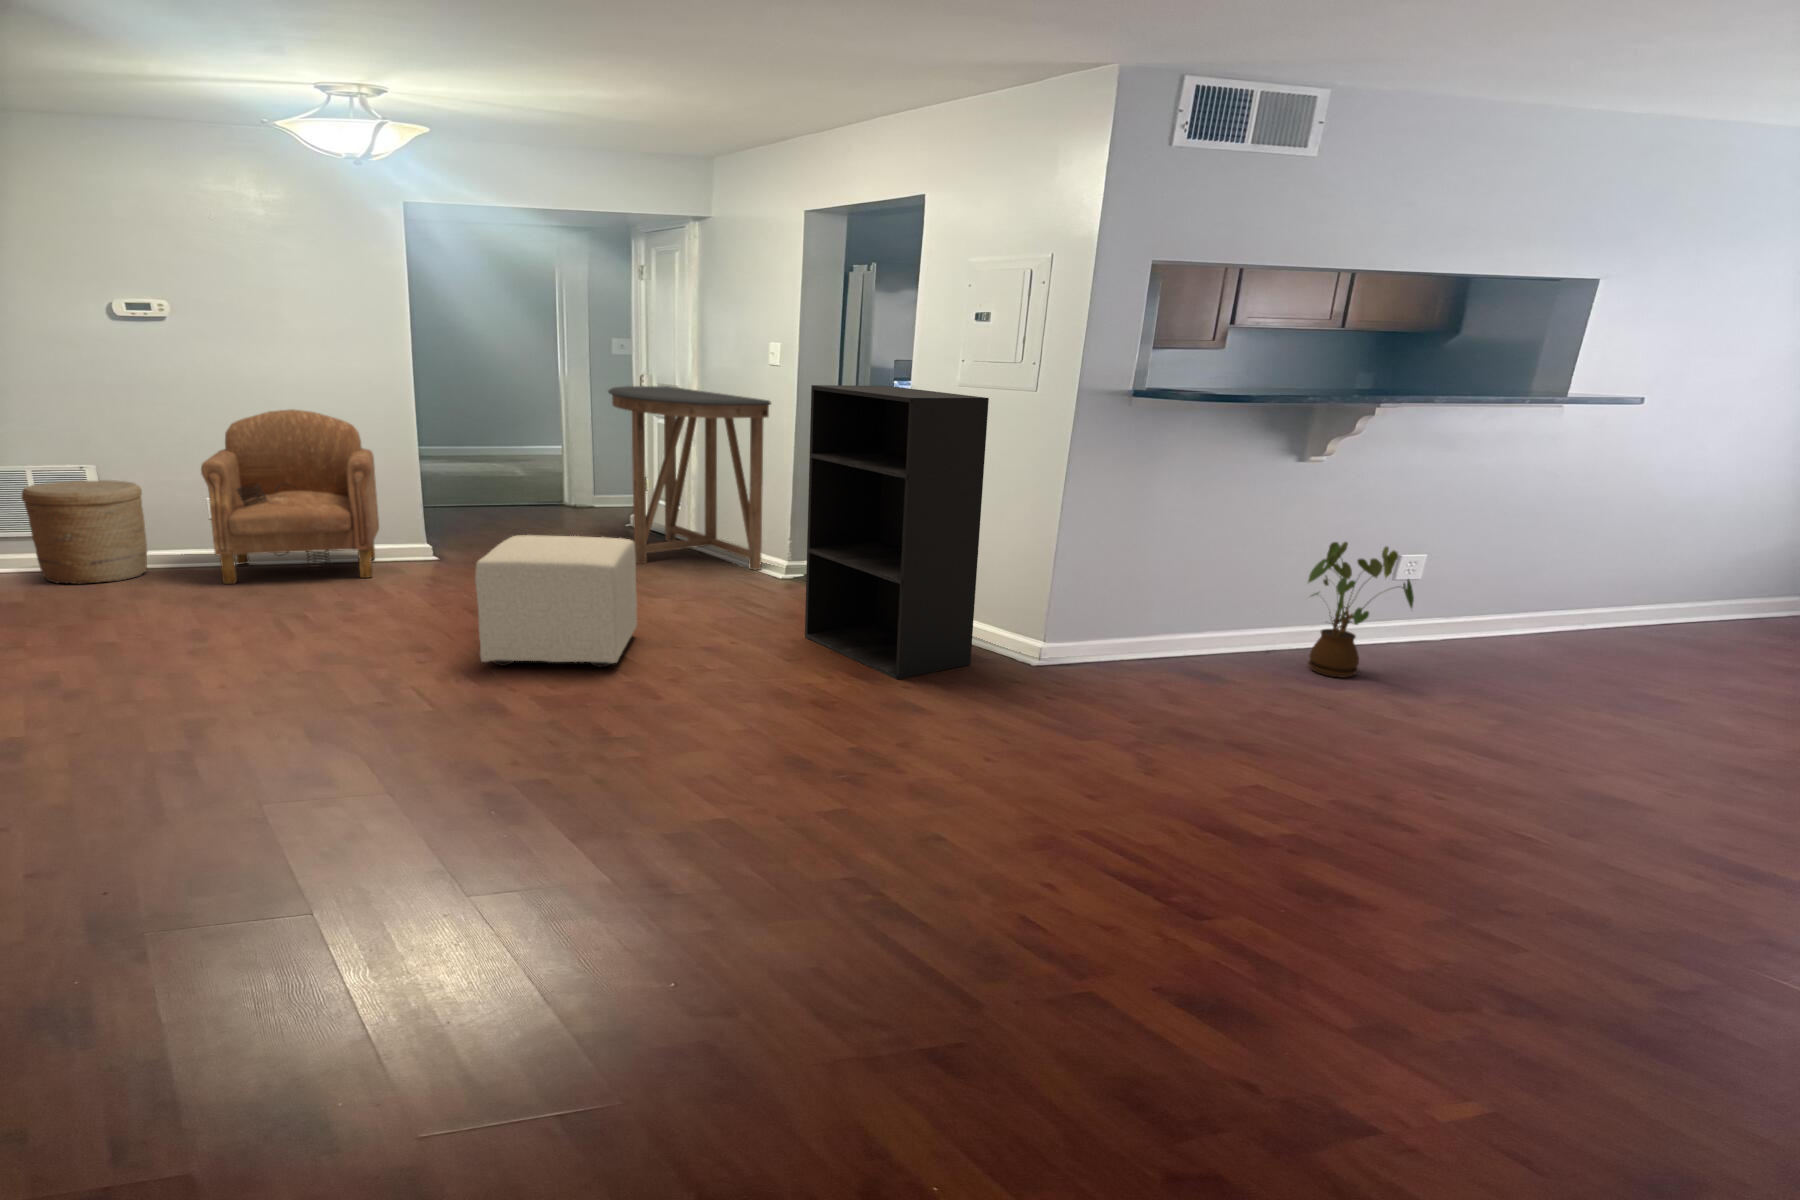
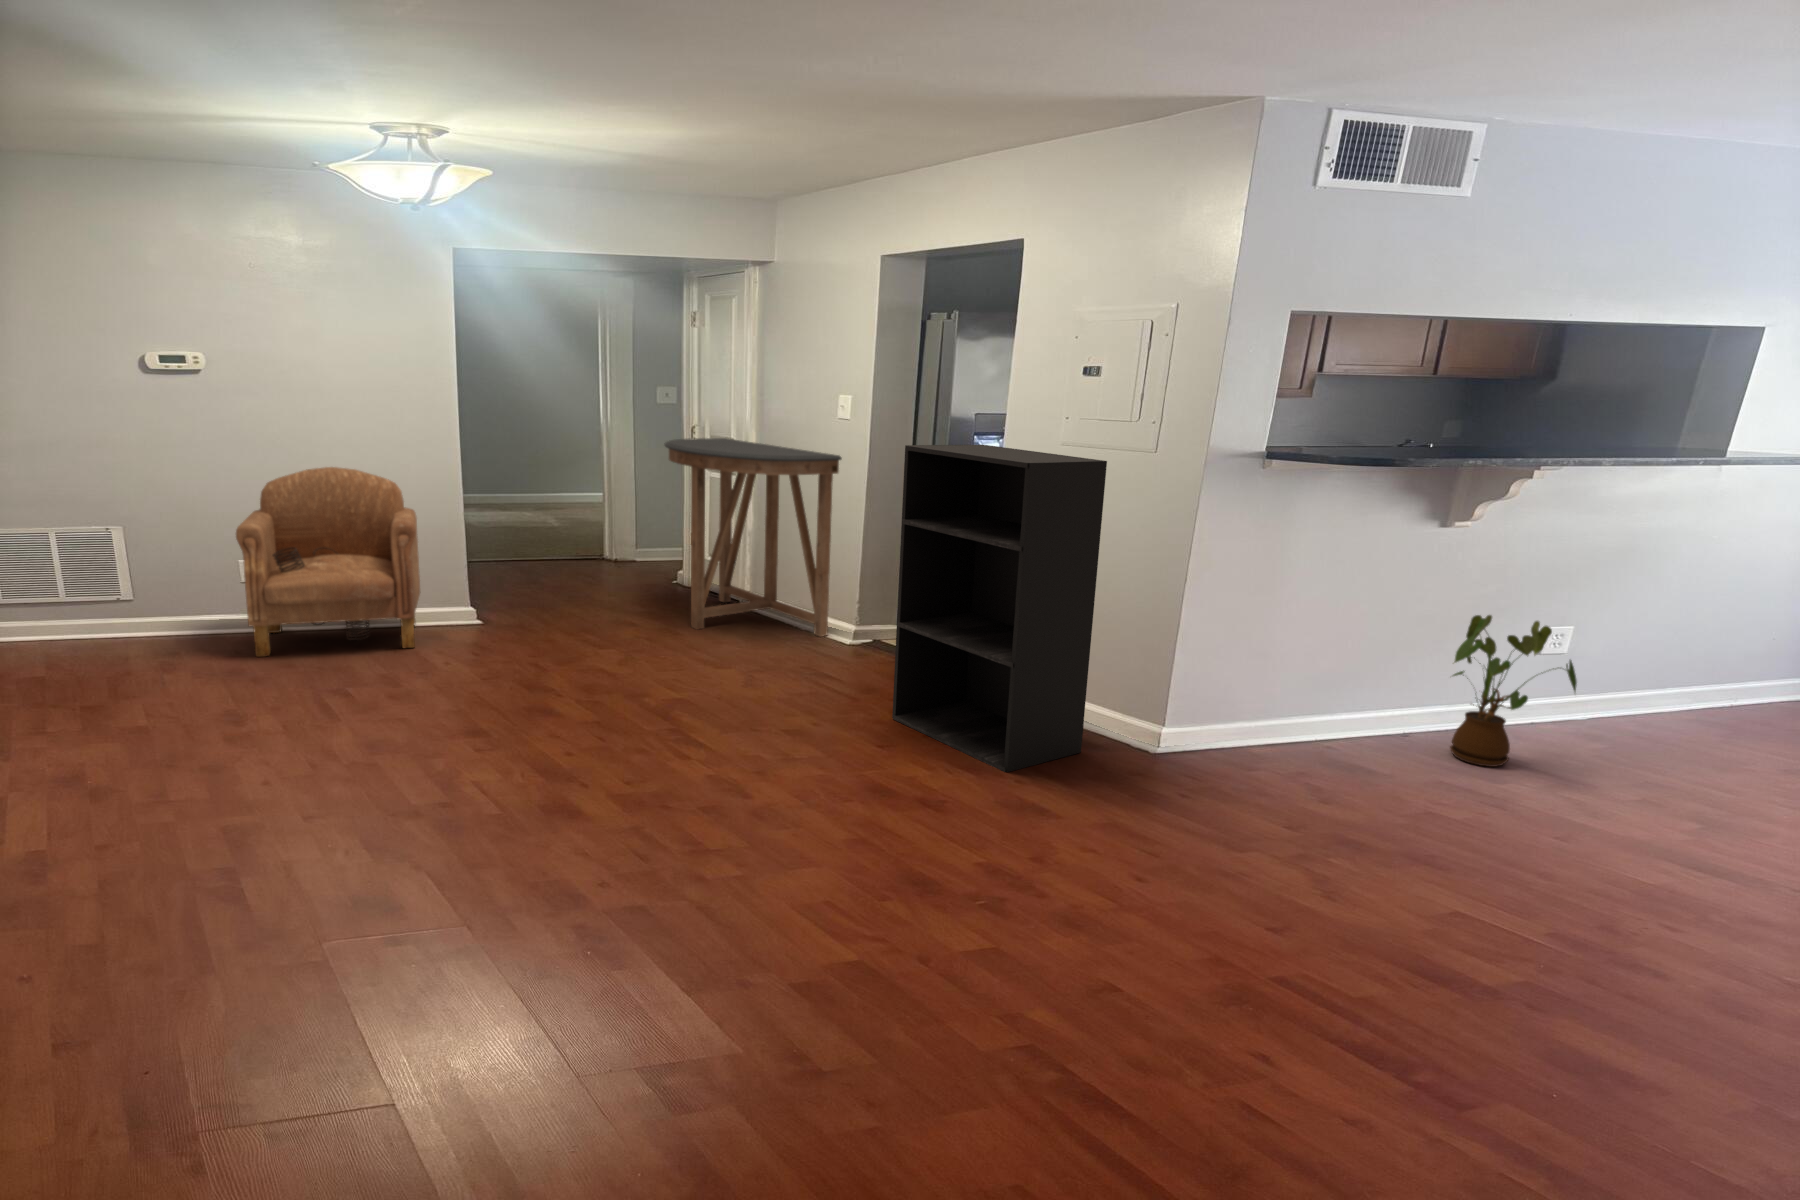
woven basket: present [22,480,148,584] -> none [43,544,176,658]
ottoman: present [475,535,637,667] -> none [543,610,710,759]

